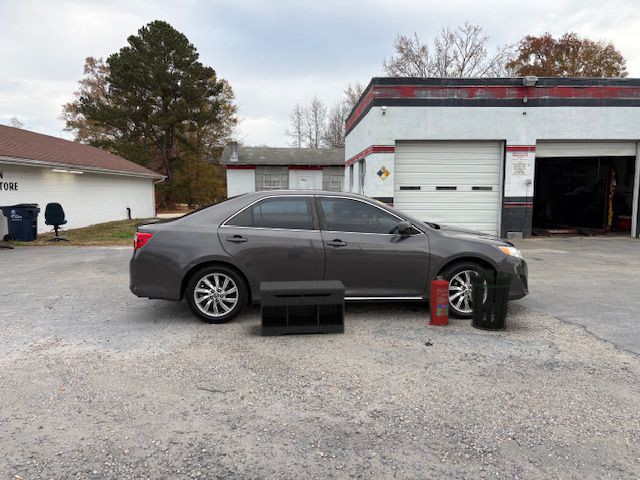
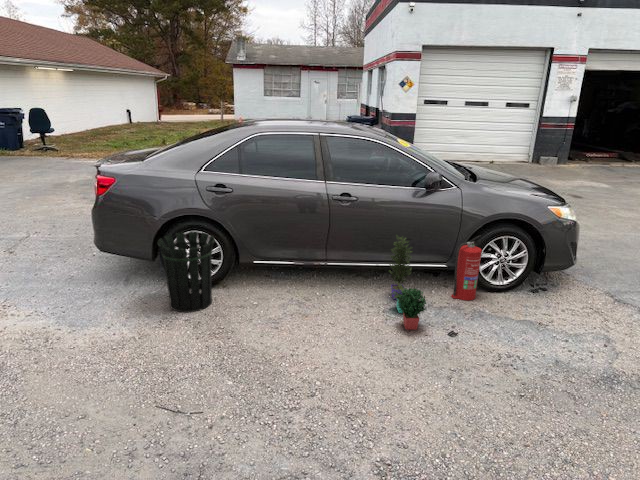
waste bin: present [468,270,514,331] -> present [157,232,215,312]
potted plant: none [375,272,407,343] -> present [389,236,426,330]
bench: present [260,280,345,336] -> none [246,242,353,310]

